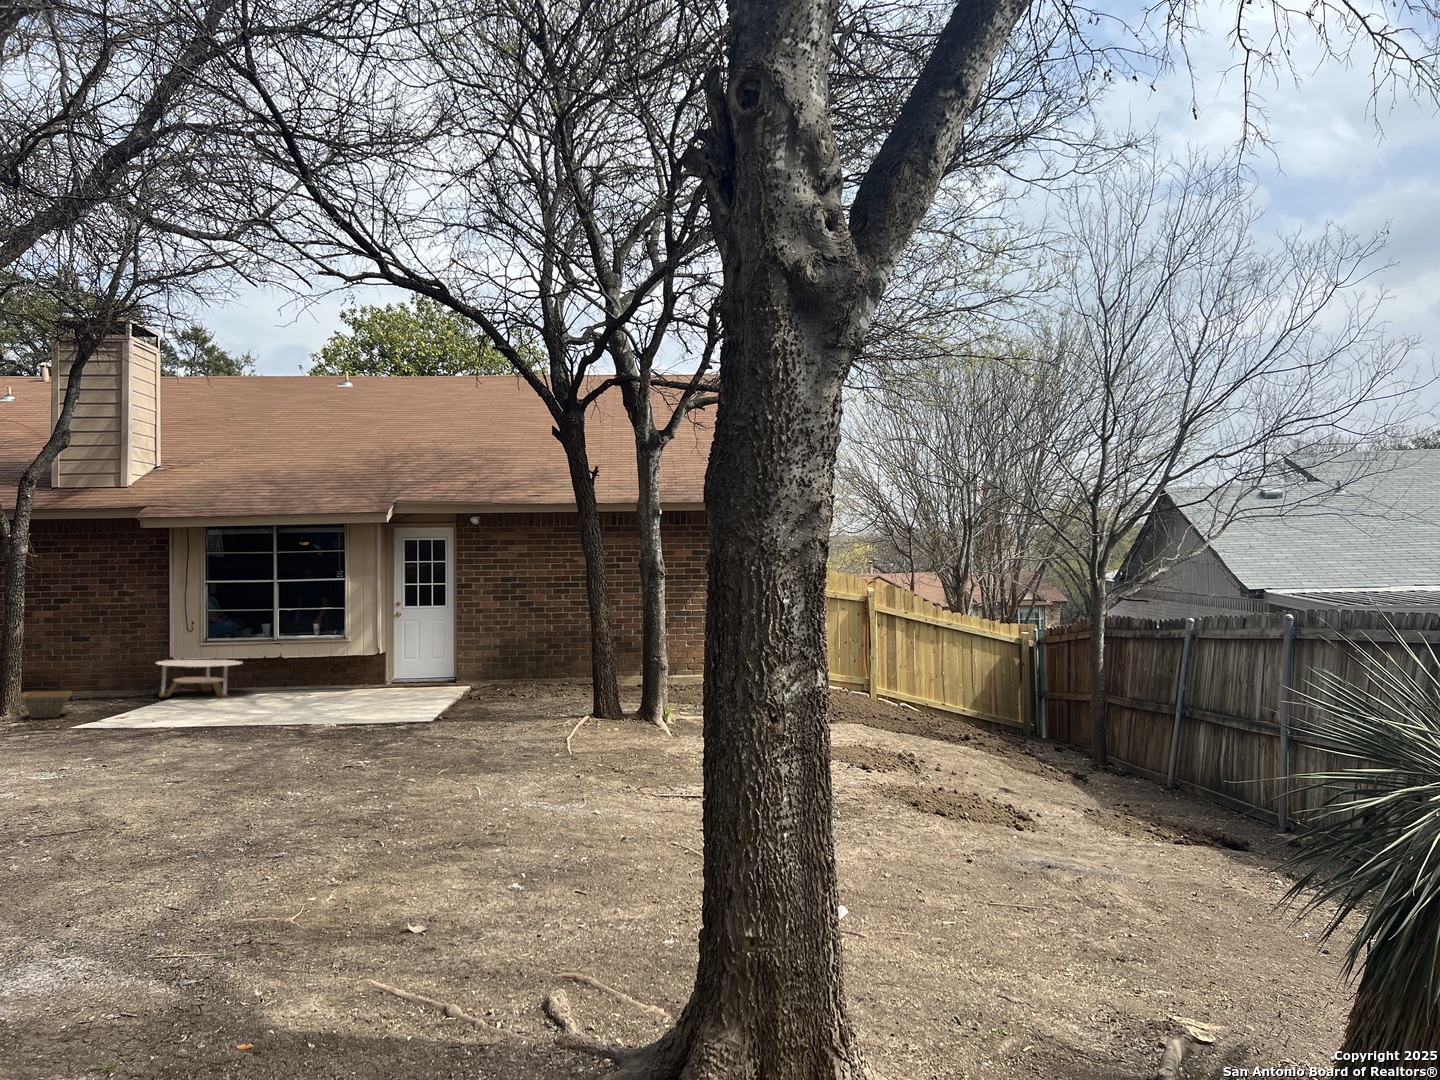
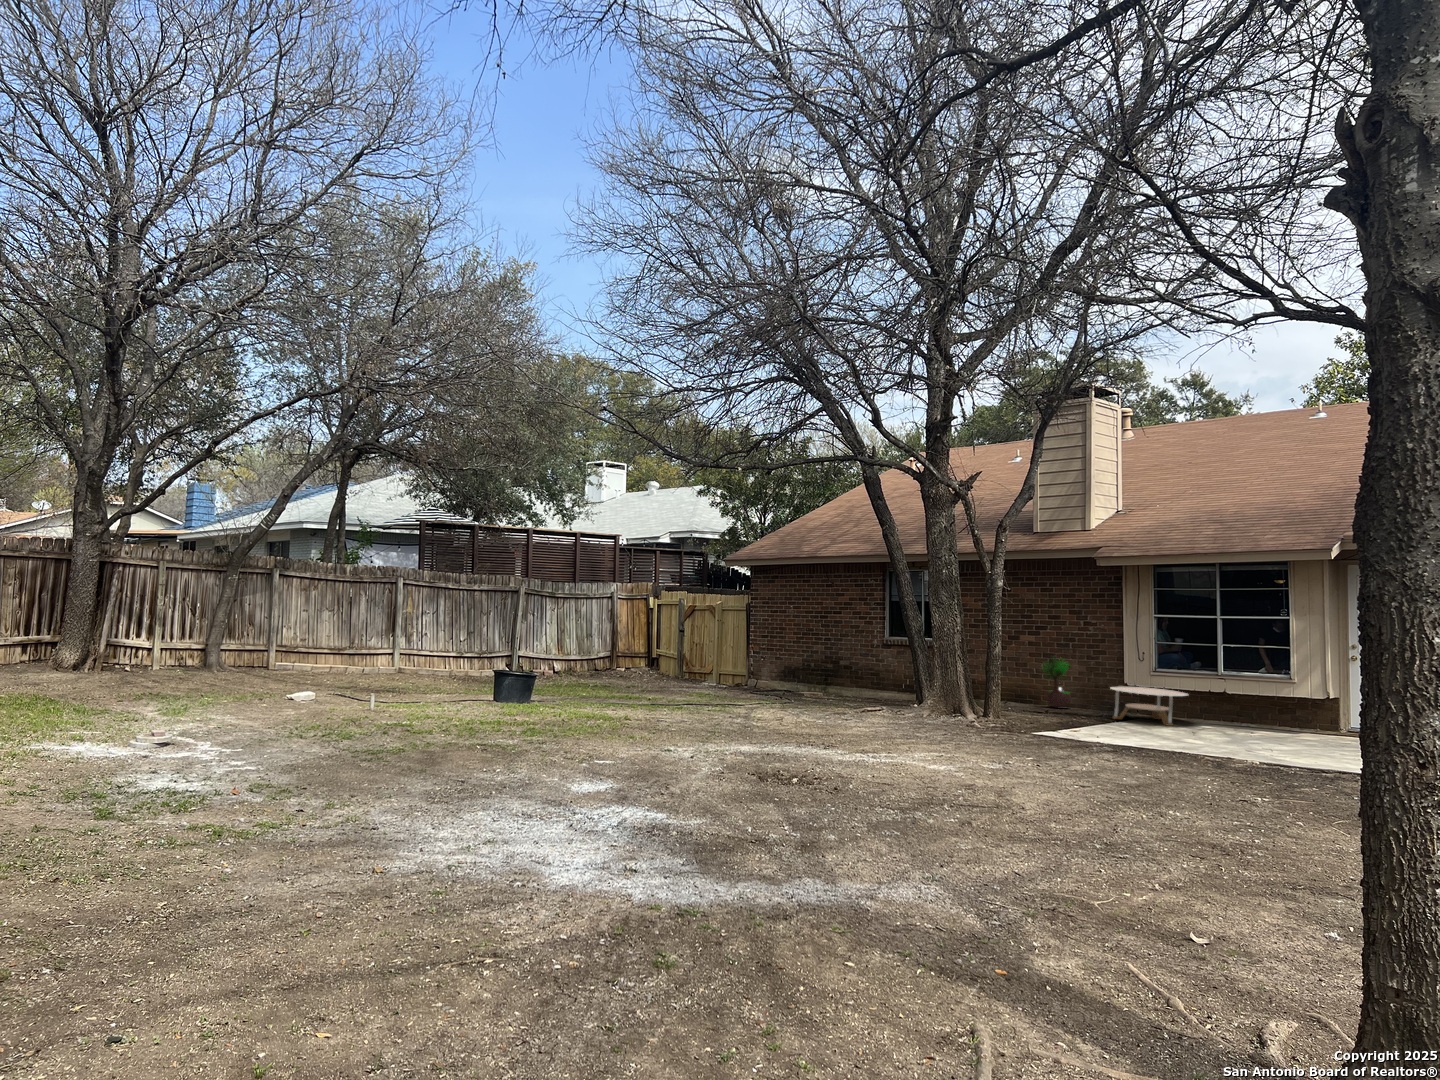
potted tree: none [62,629,104,692] -> present [1041,659,1071,708]
basket: present [21,691,72,718] -> none [998,701,1038,725]

